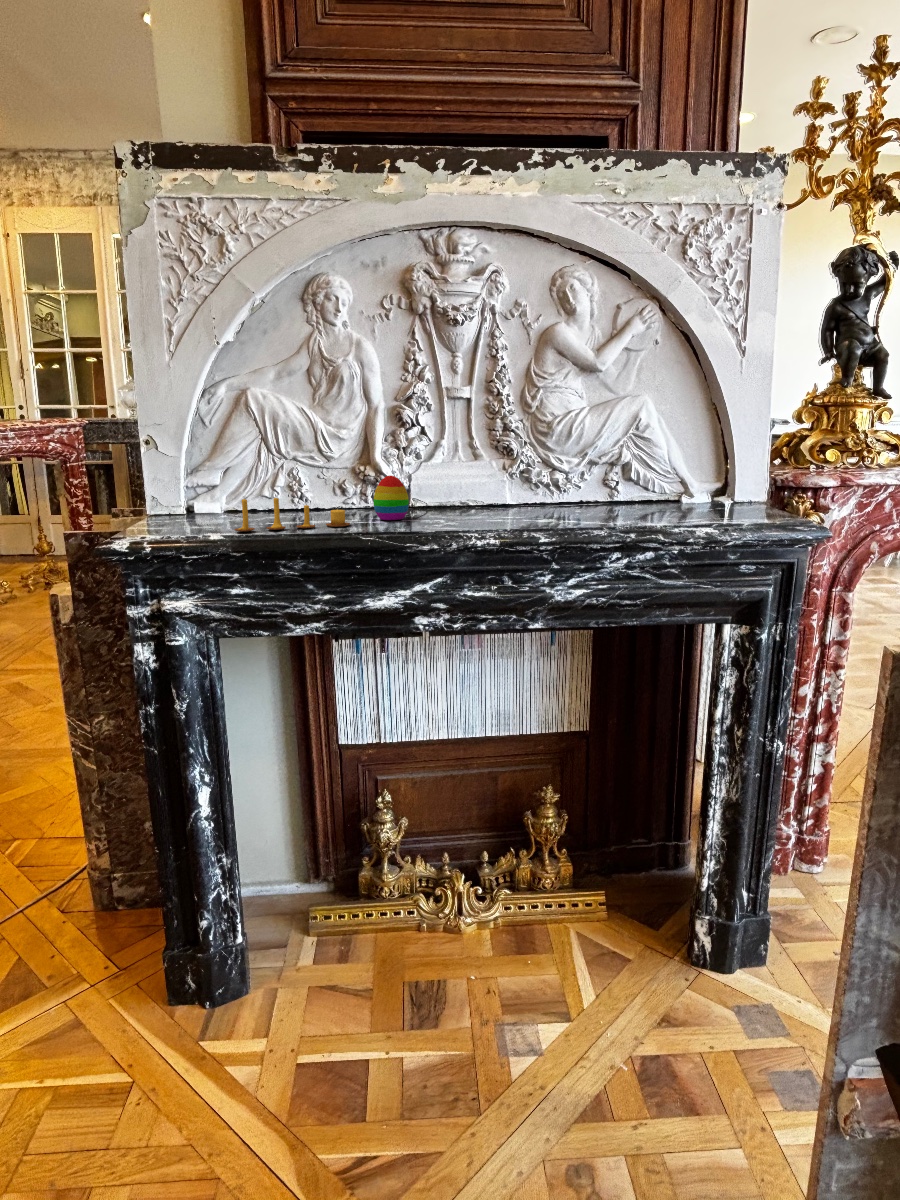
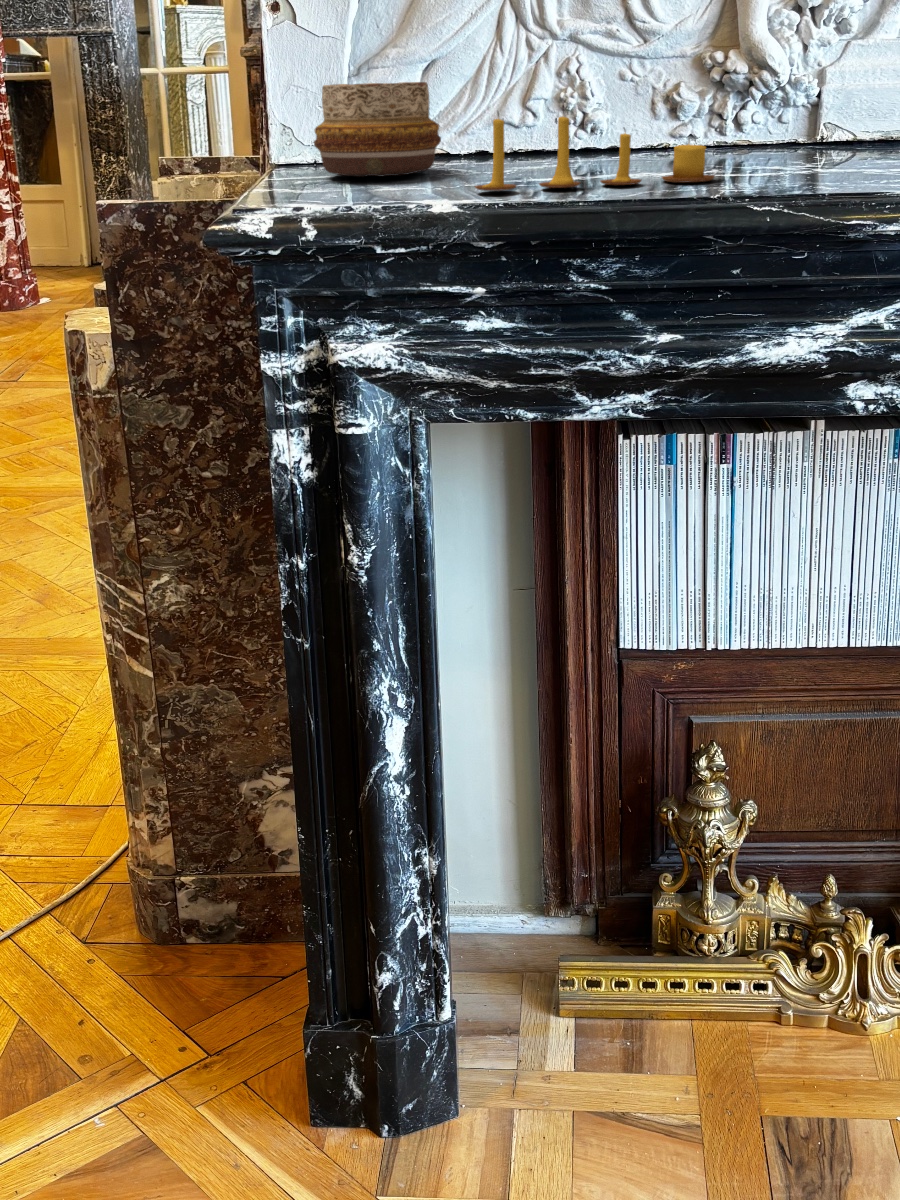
decorative egg: present [373,476,409,520] -> none [759,67,839,169]
decorative bowl: none [165,479,229,522] -> present [314,82,441,177]

